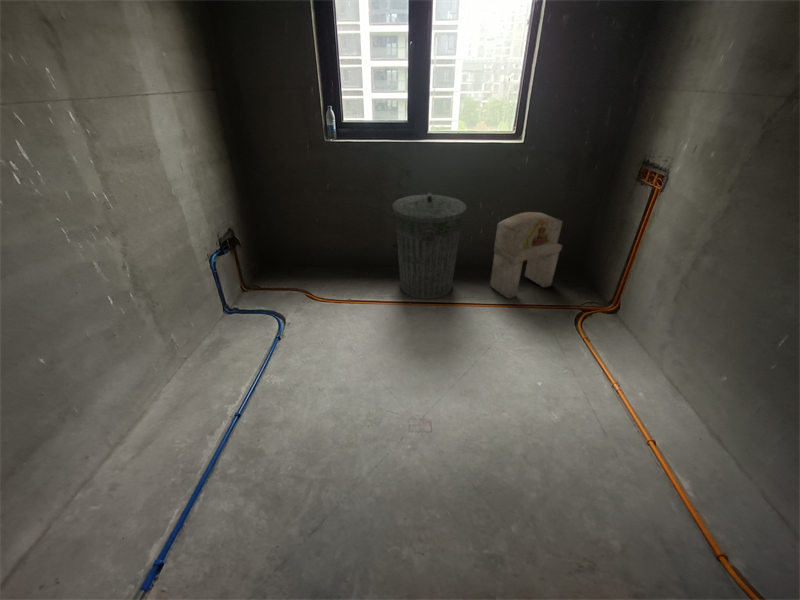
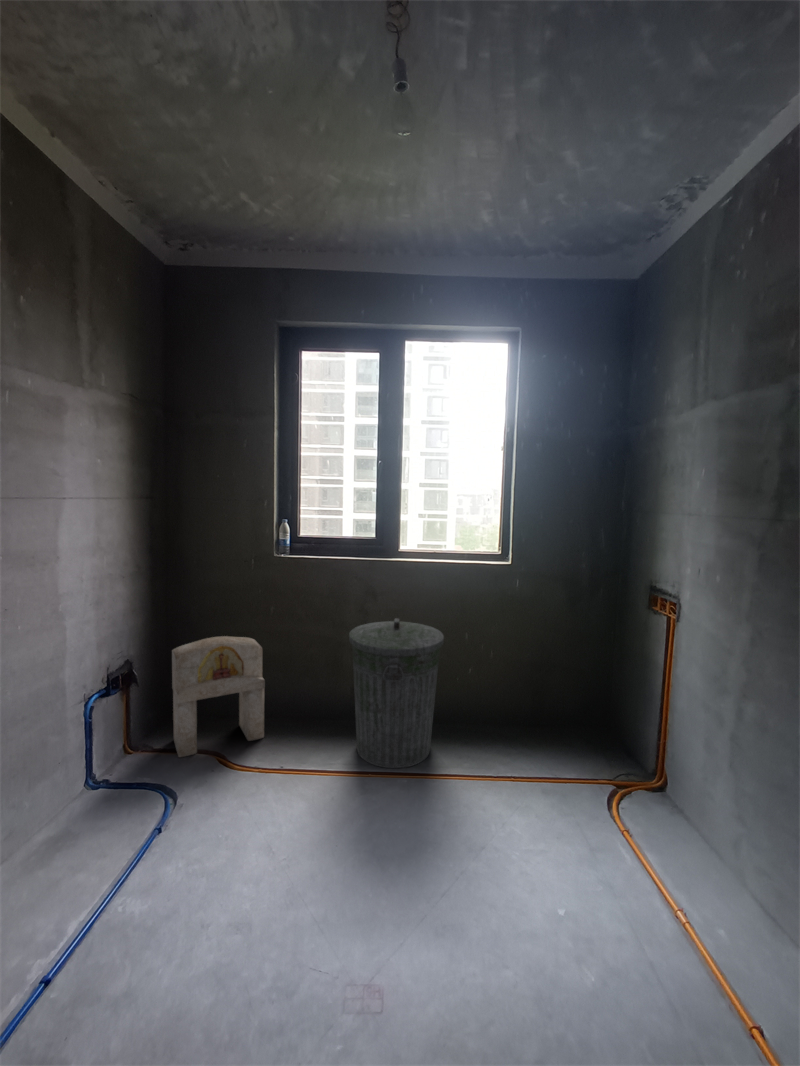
stool: present [490,212,562,298] -> present [172,636,265,757]

